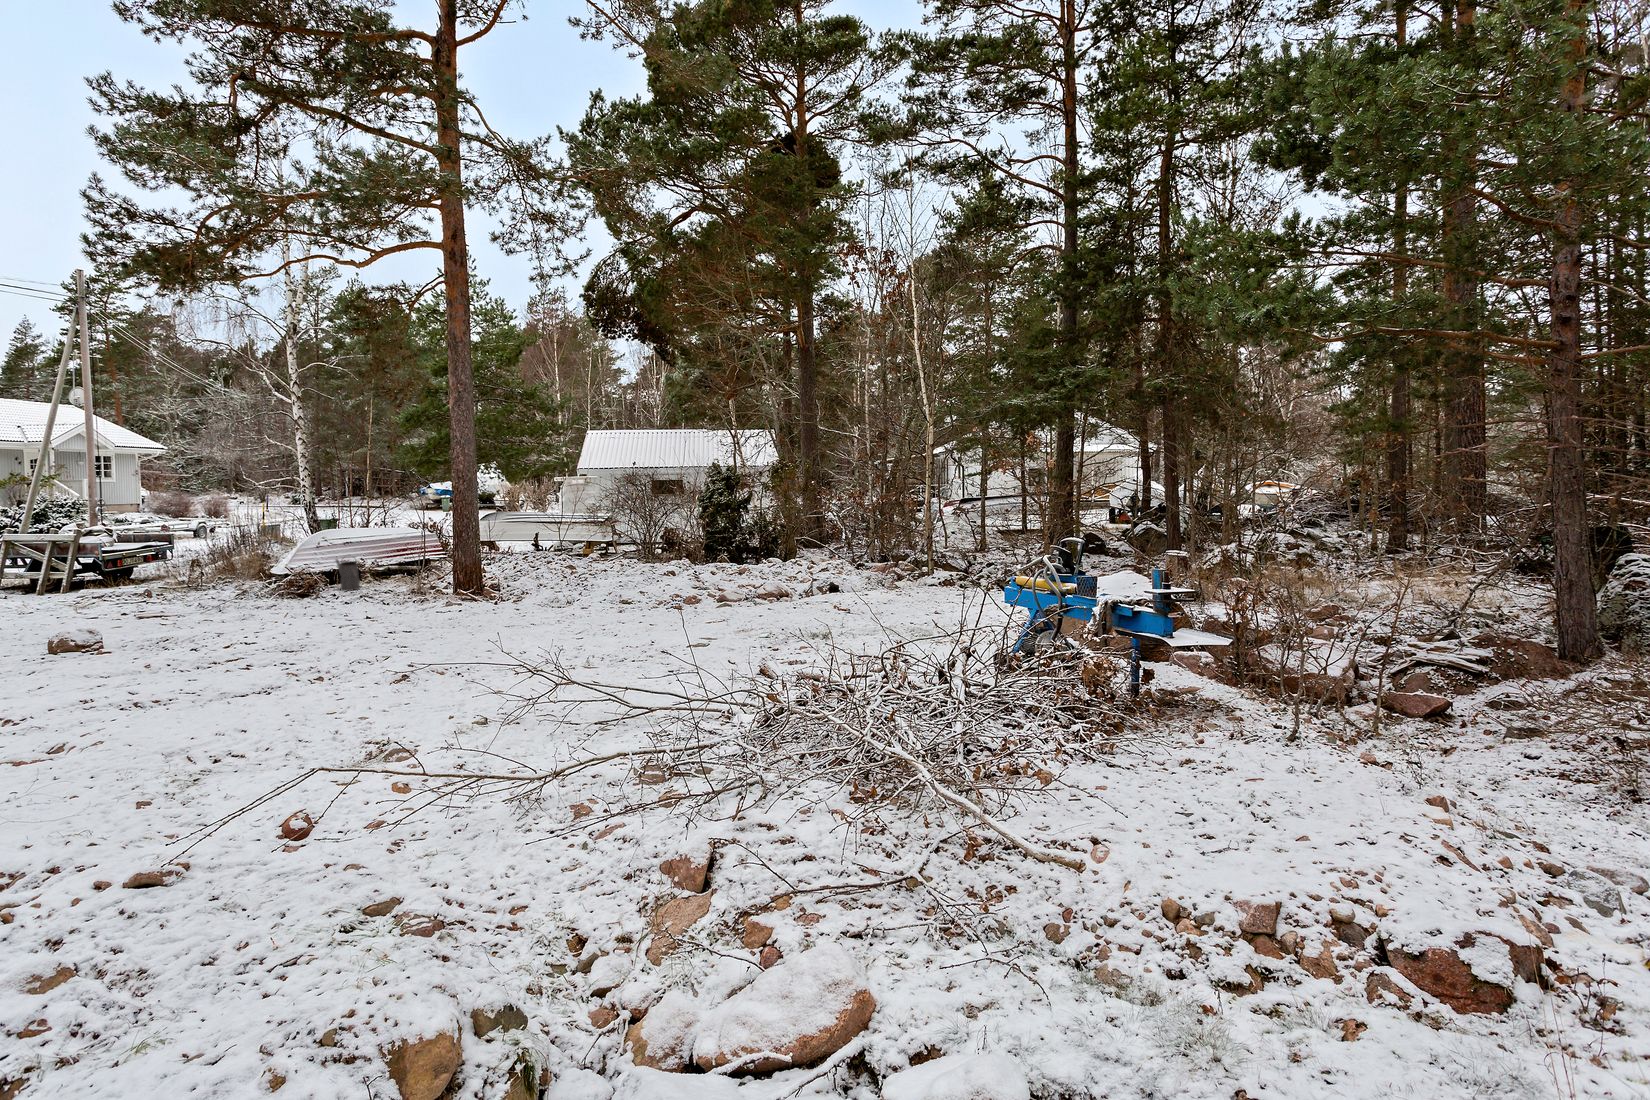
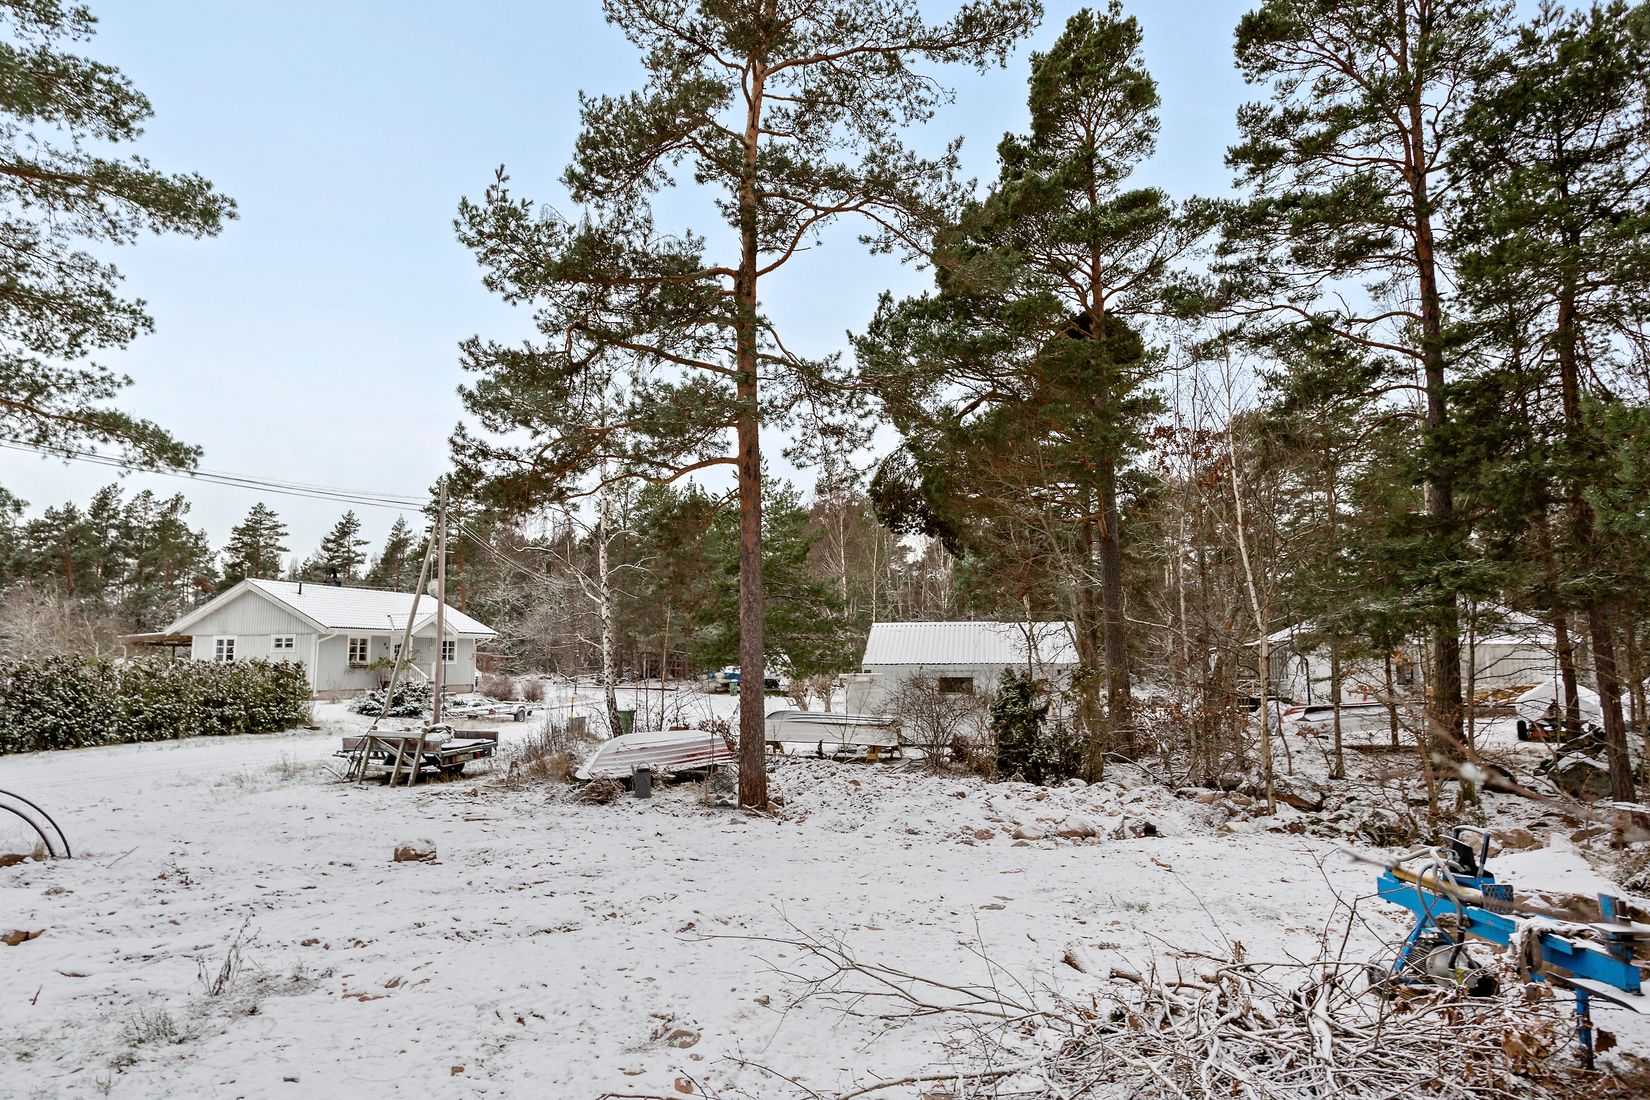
potted tree: none [418,549,452,596] -> present [710,764,736,809]

